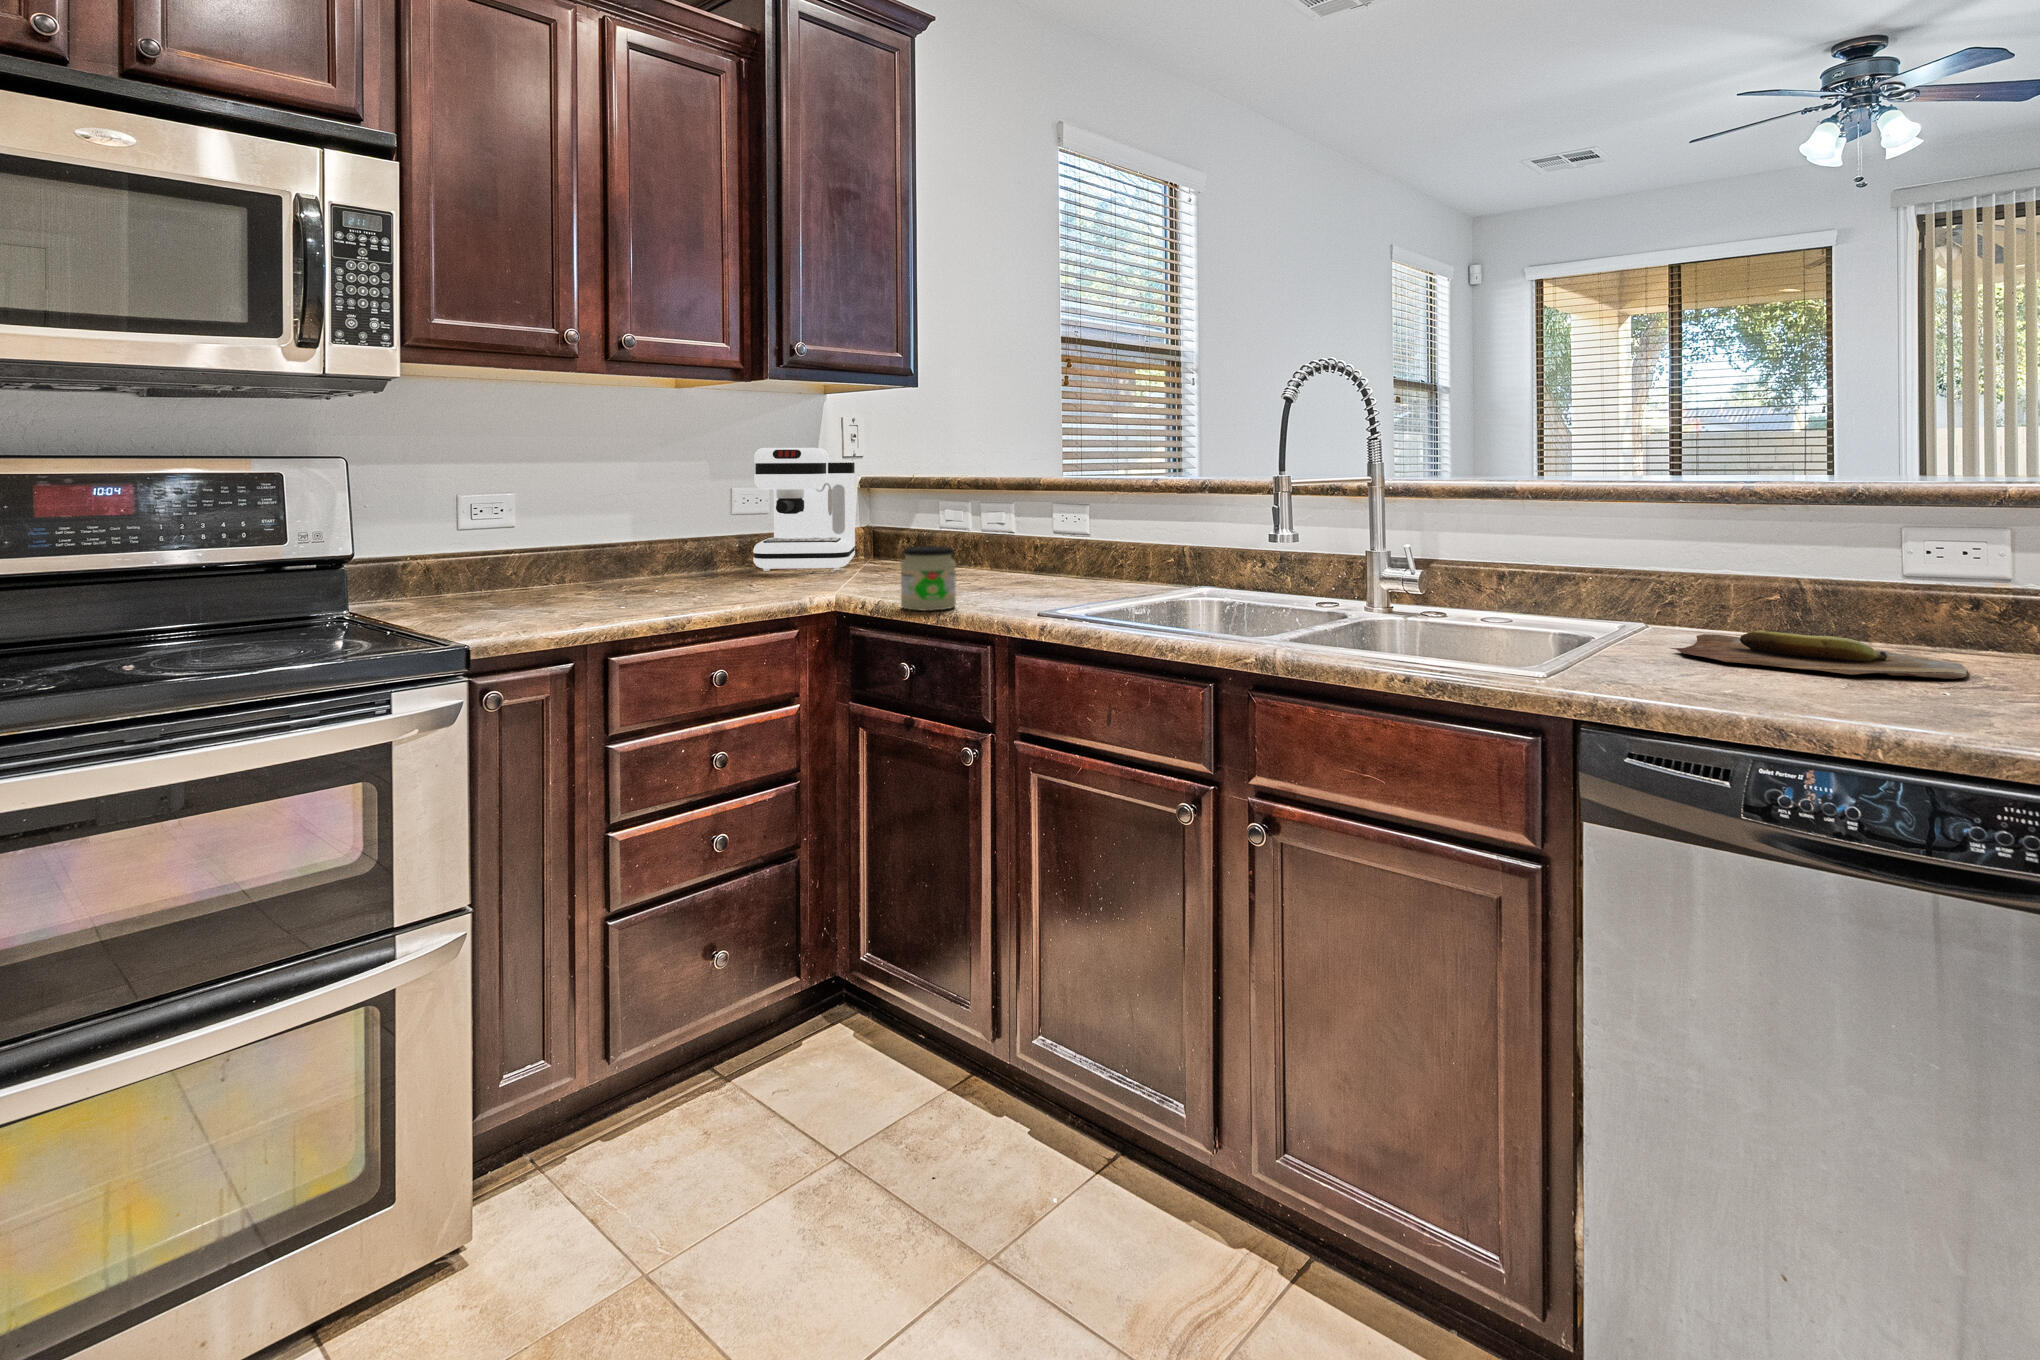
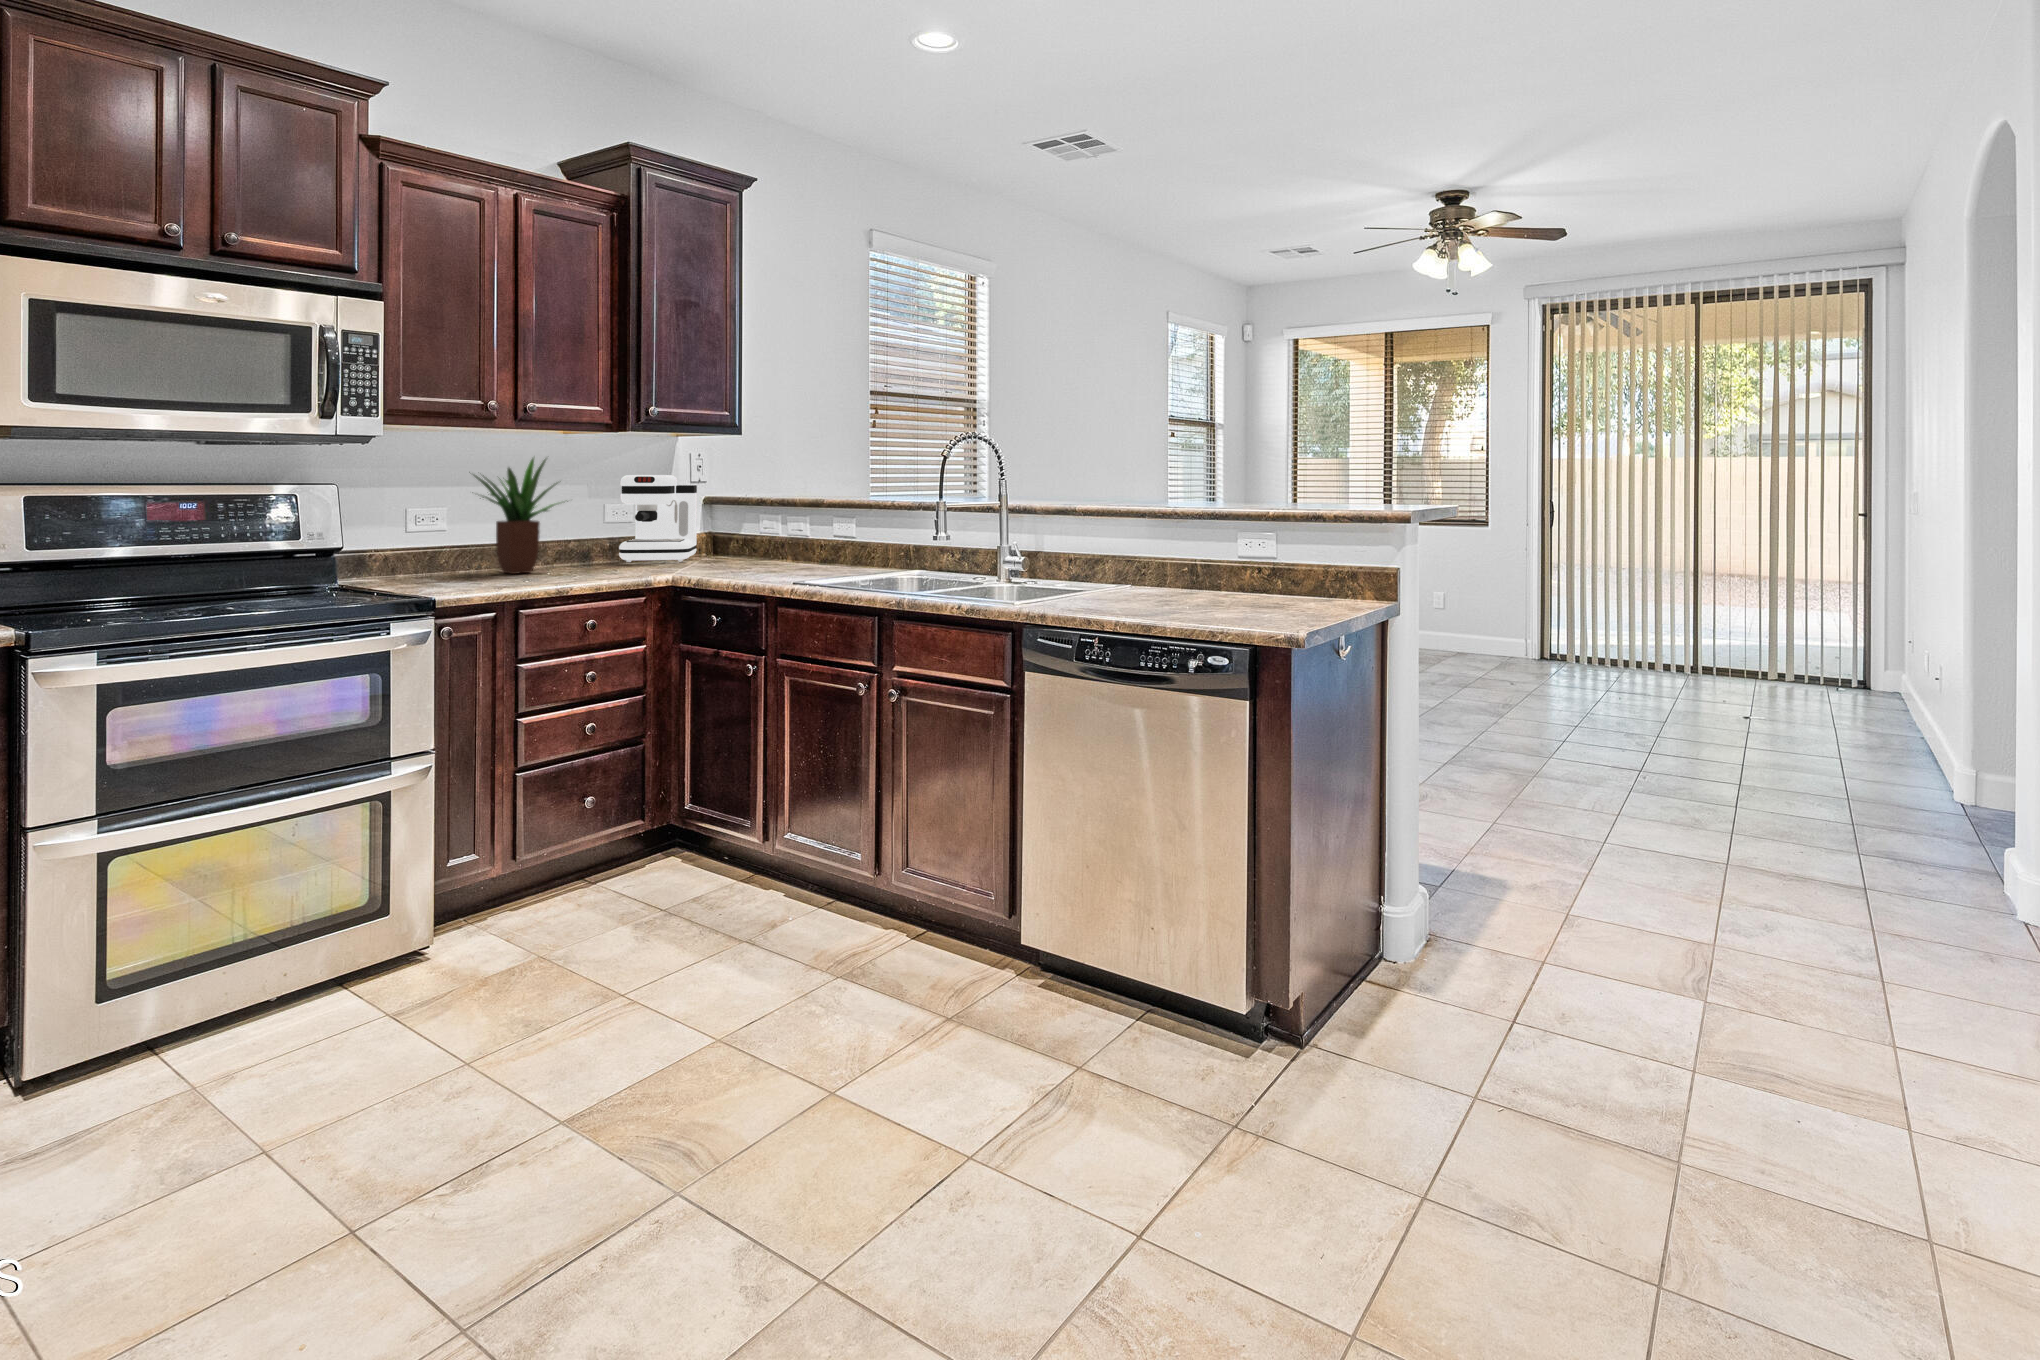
potted plant: none [543,416,690,592] -> present [474,458,568,574]
jar: present [900,546,956,611] -> none [710,542,747,582]
cutting board: present [1671,630,1967,679] -> none [1125,584,1255,604]

